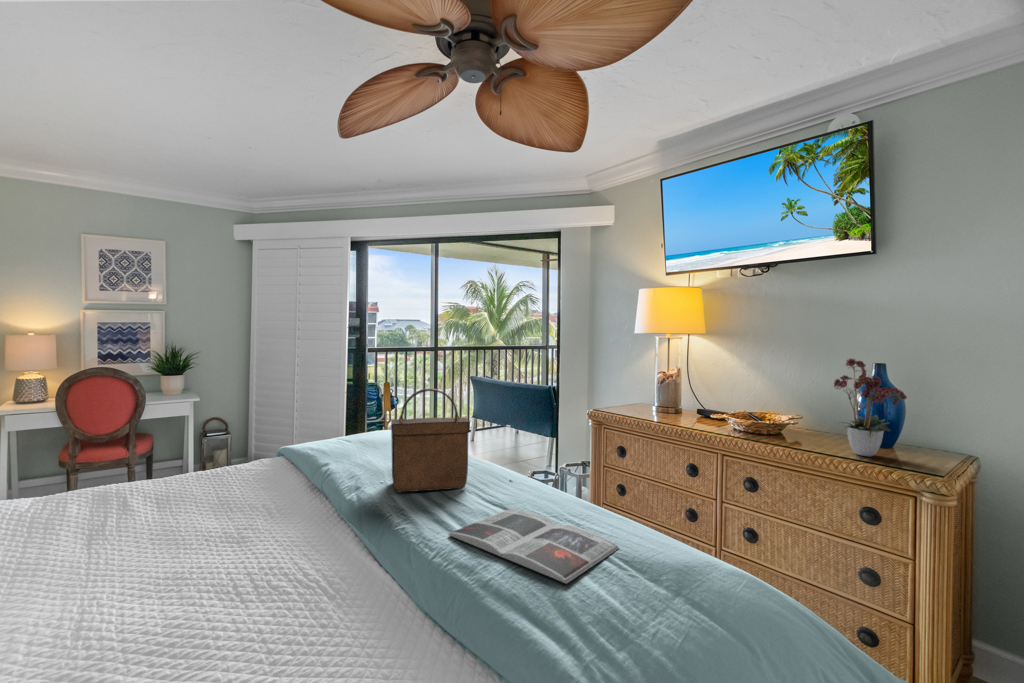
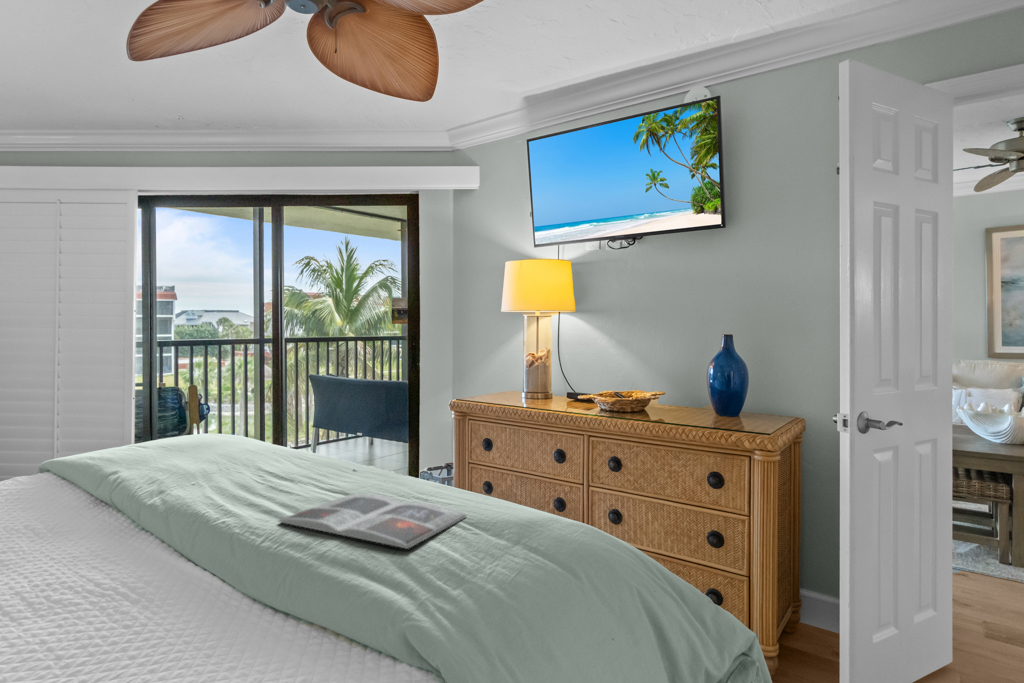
flower arrangement: present [834,358,907,456] -> none [686,325,757,426]
handbag: present [391,388,470,493] -> none [205,367,304,489]

